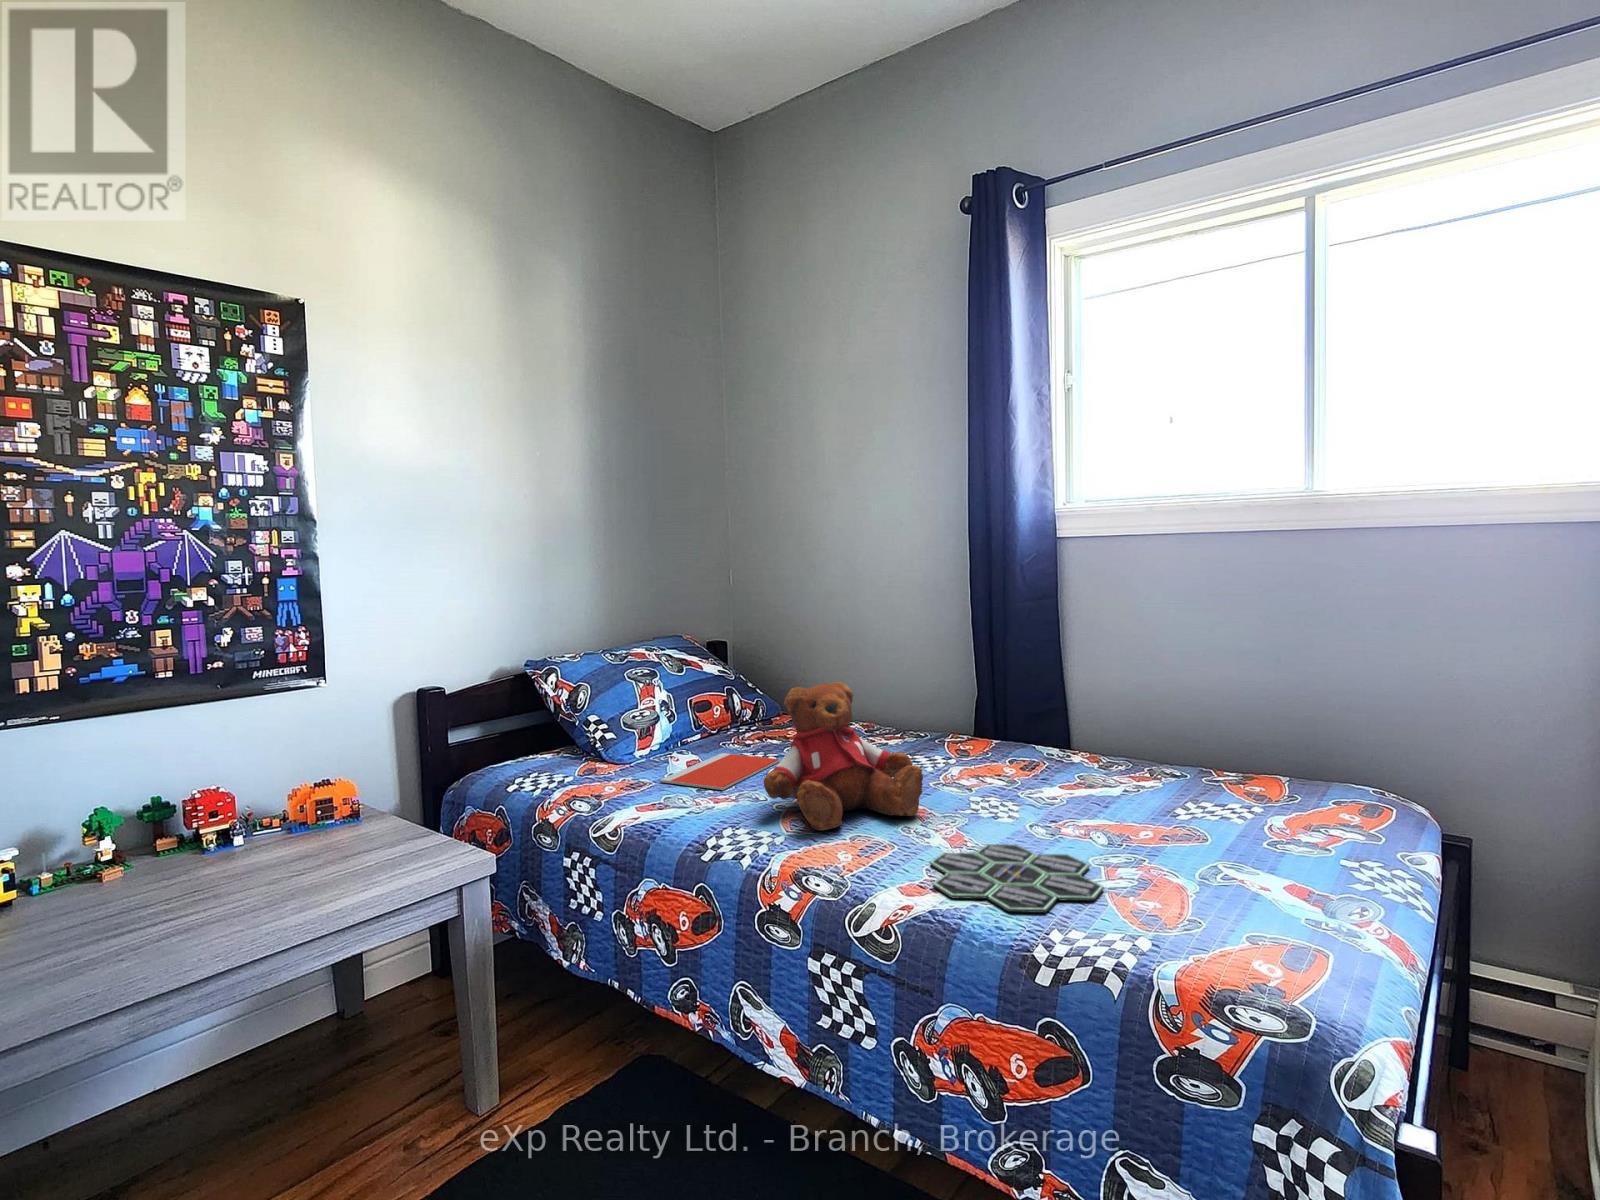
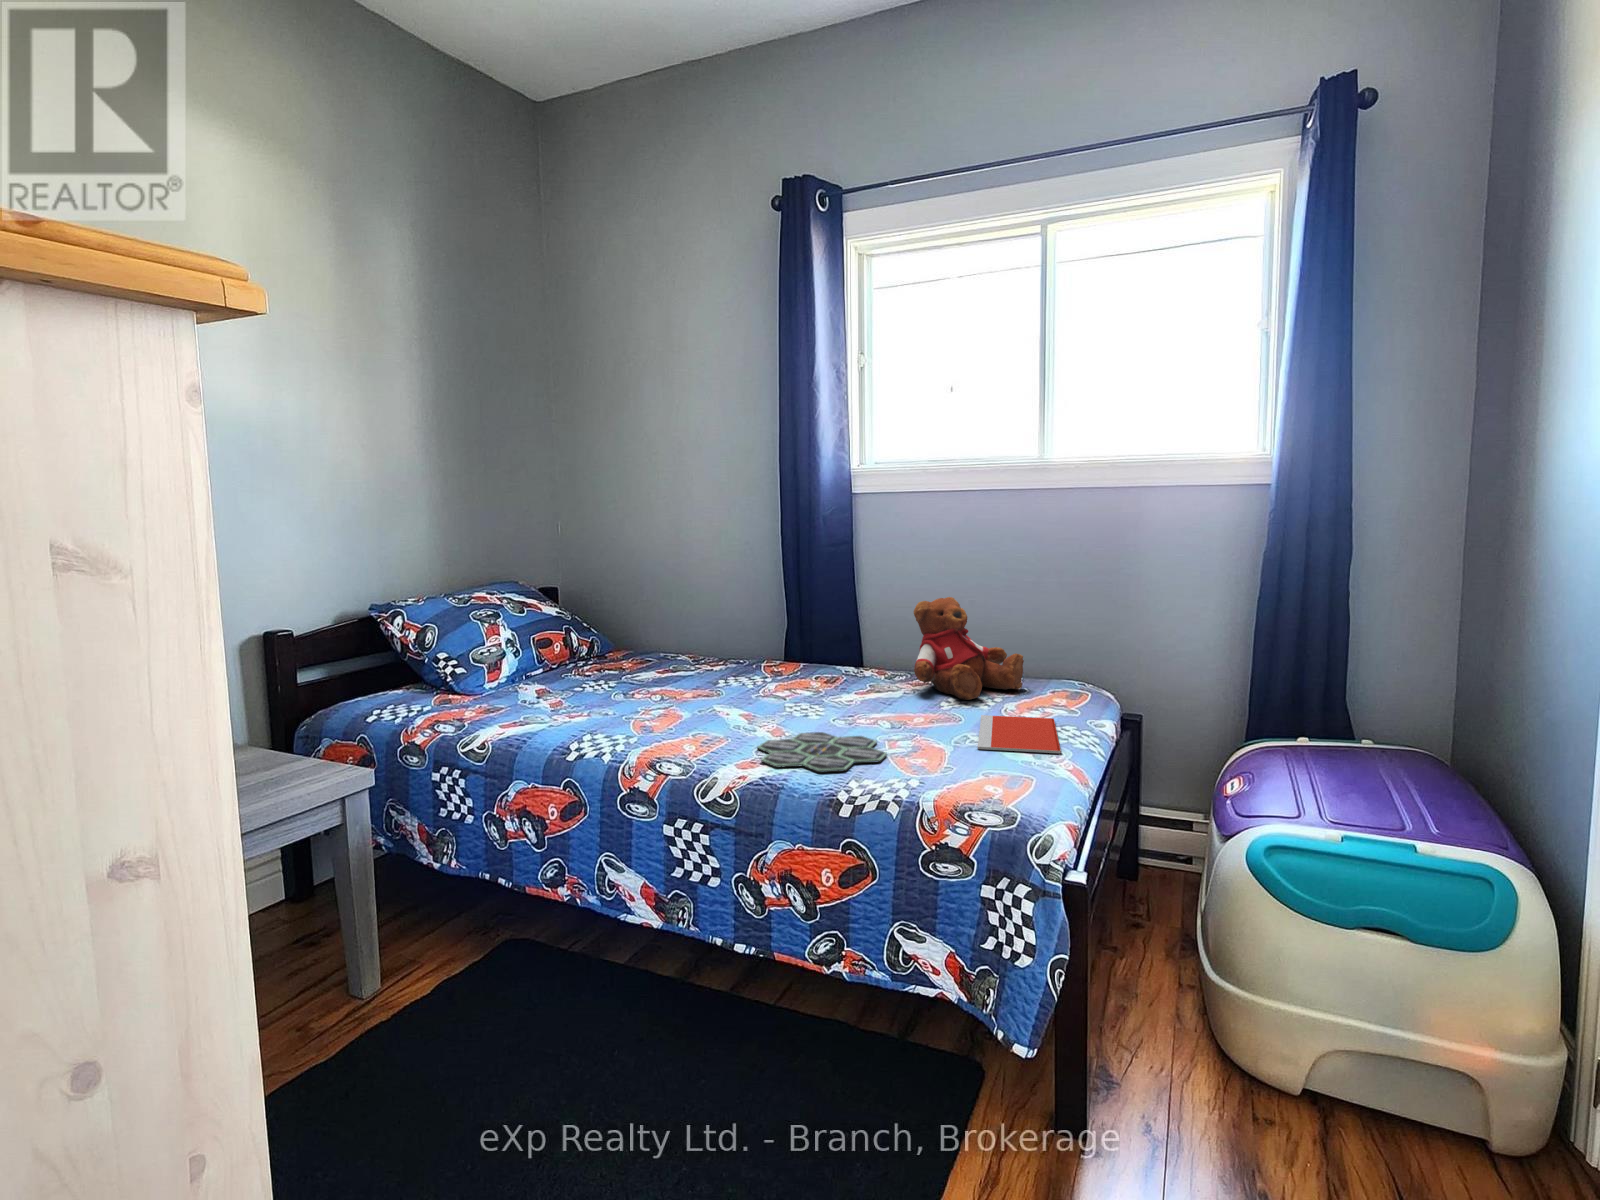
teddy bear: present [764,682,924,830] -> present [914,597,1024,700]
notebook: present [660,753,780,790] -> present [978,715,1061,753]

